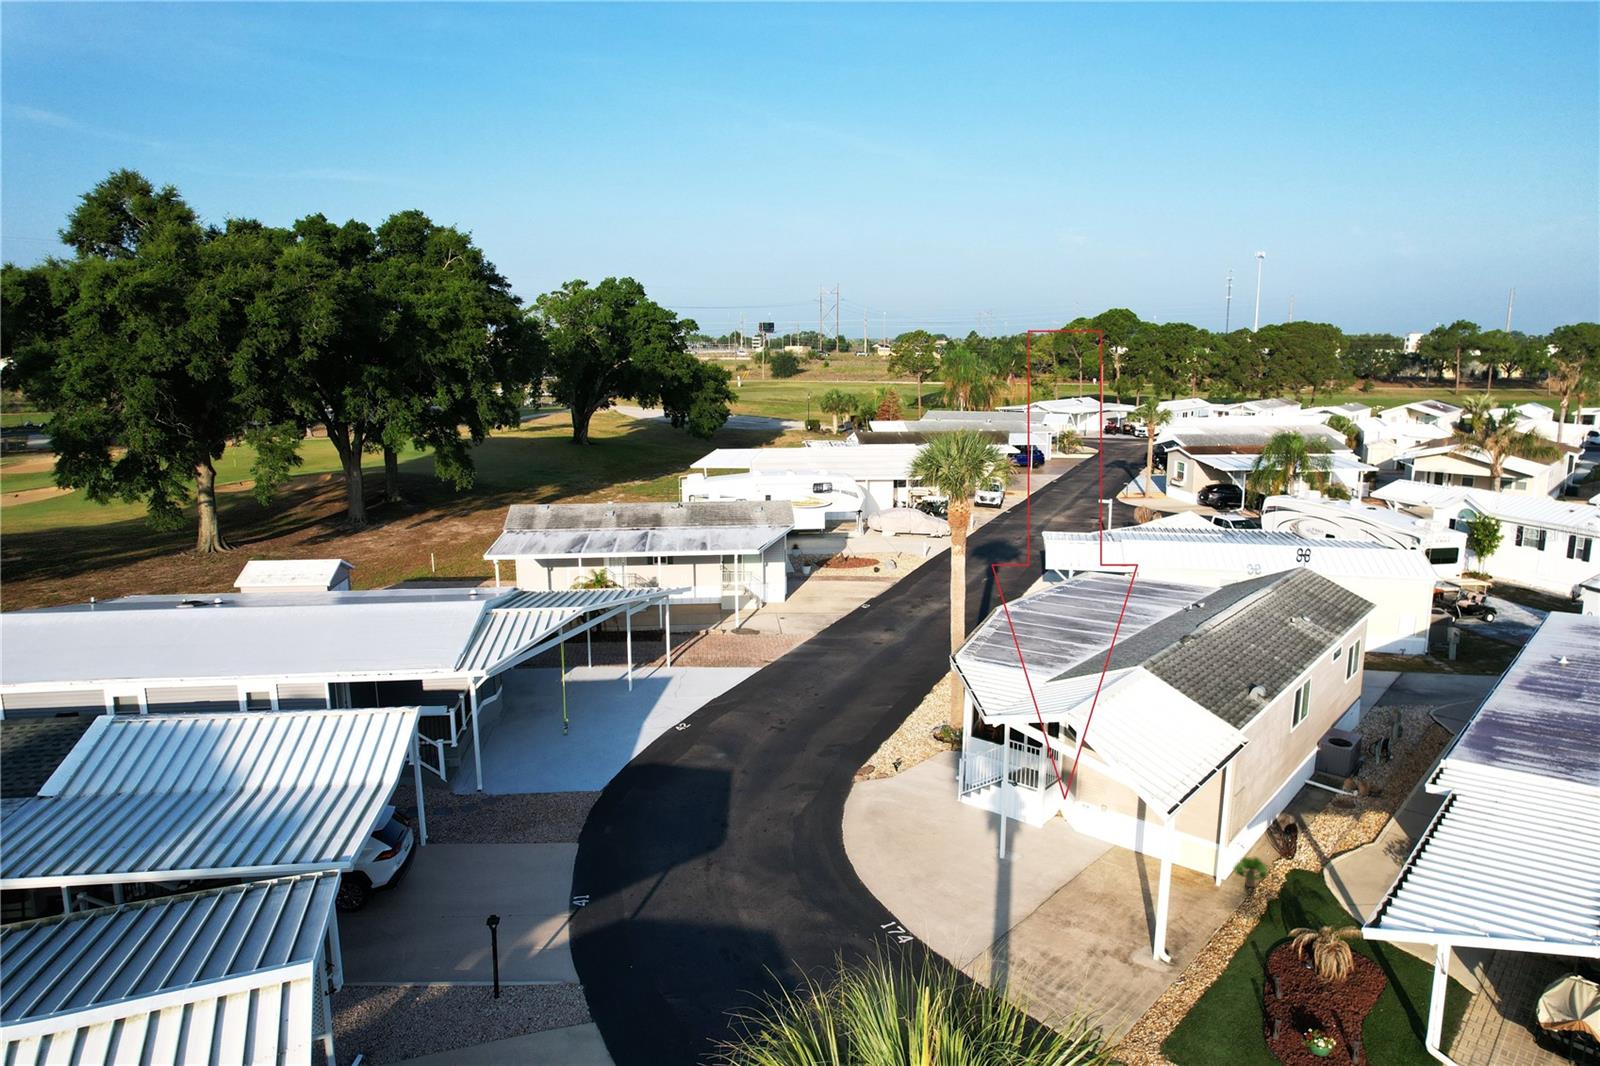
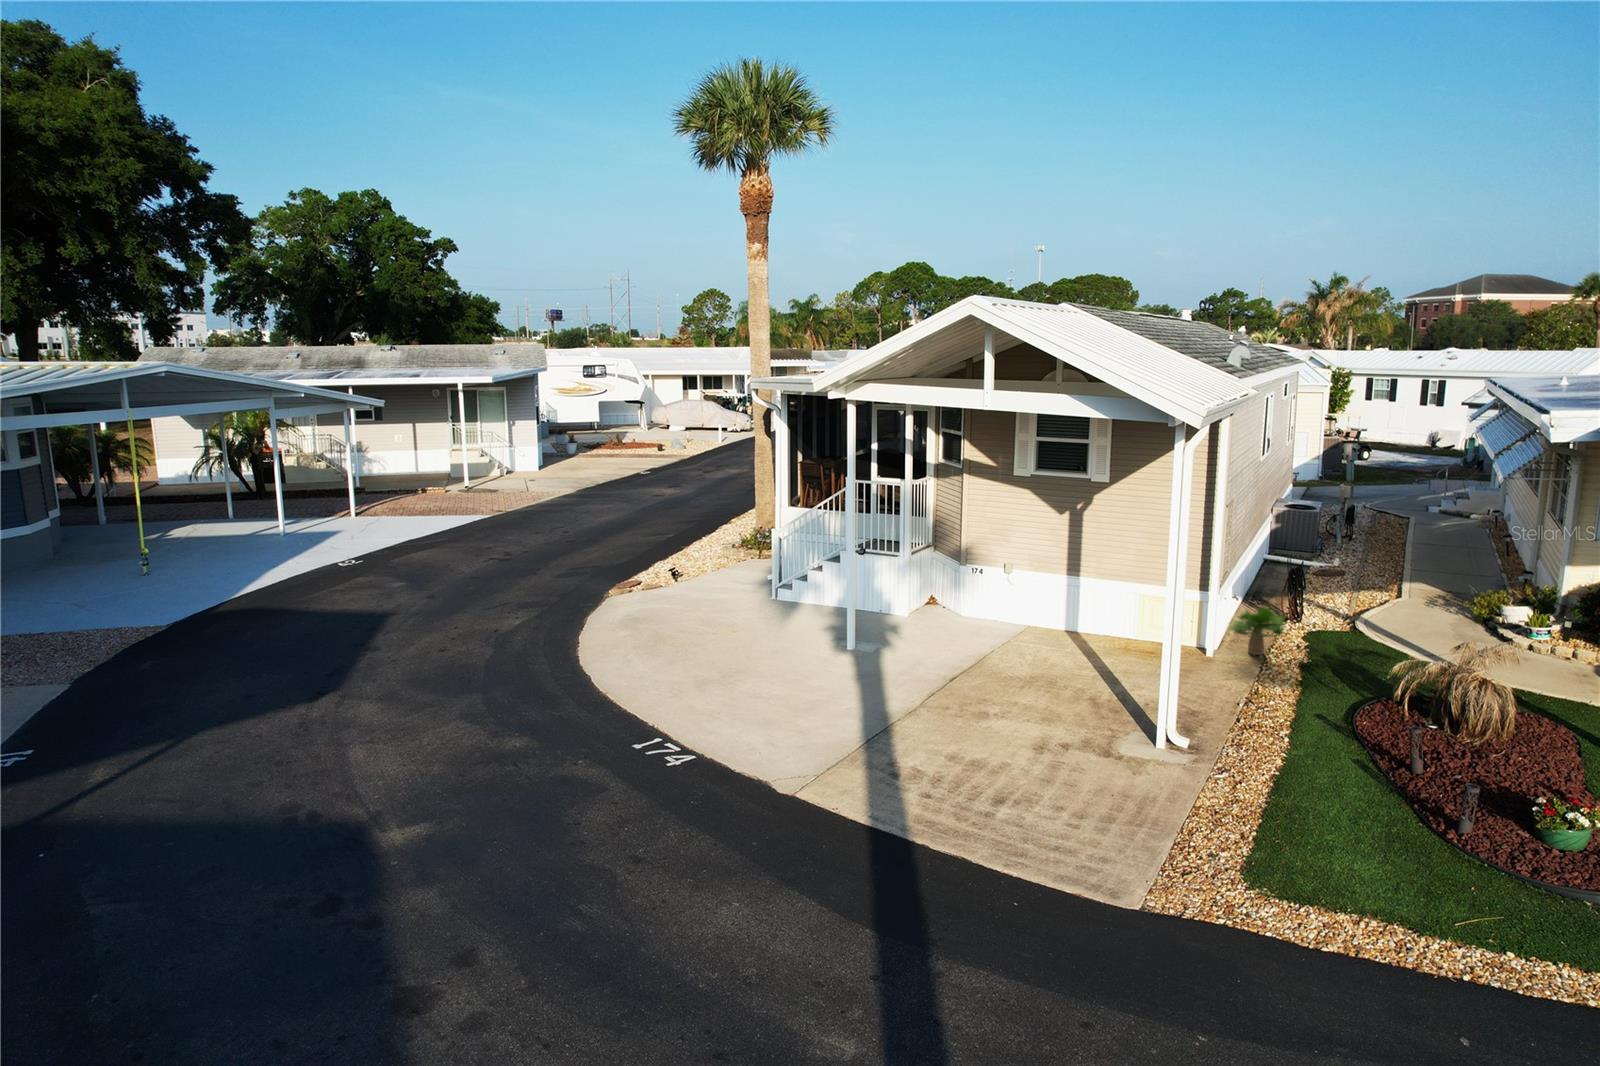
woven basket: present [1344,778,1378,795] -> none [1312,548,1360,568]

